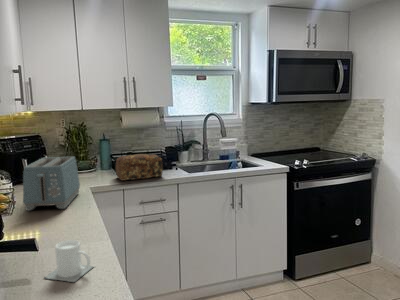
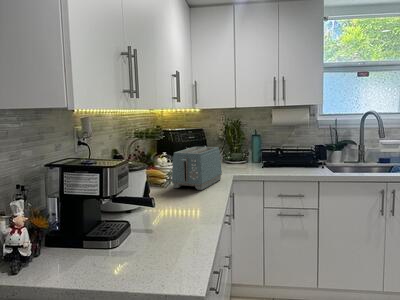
bread loaf: present [116,154,163,181] -> none [260,150,304,173]
mug: present [45,240,93,282] -> none [152,211,192,245]

